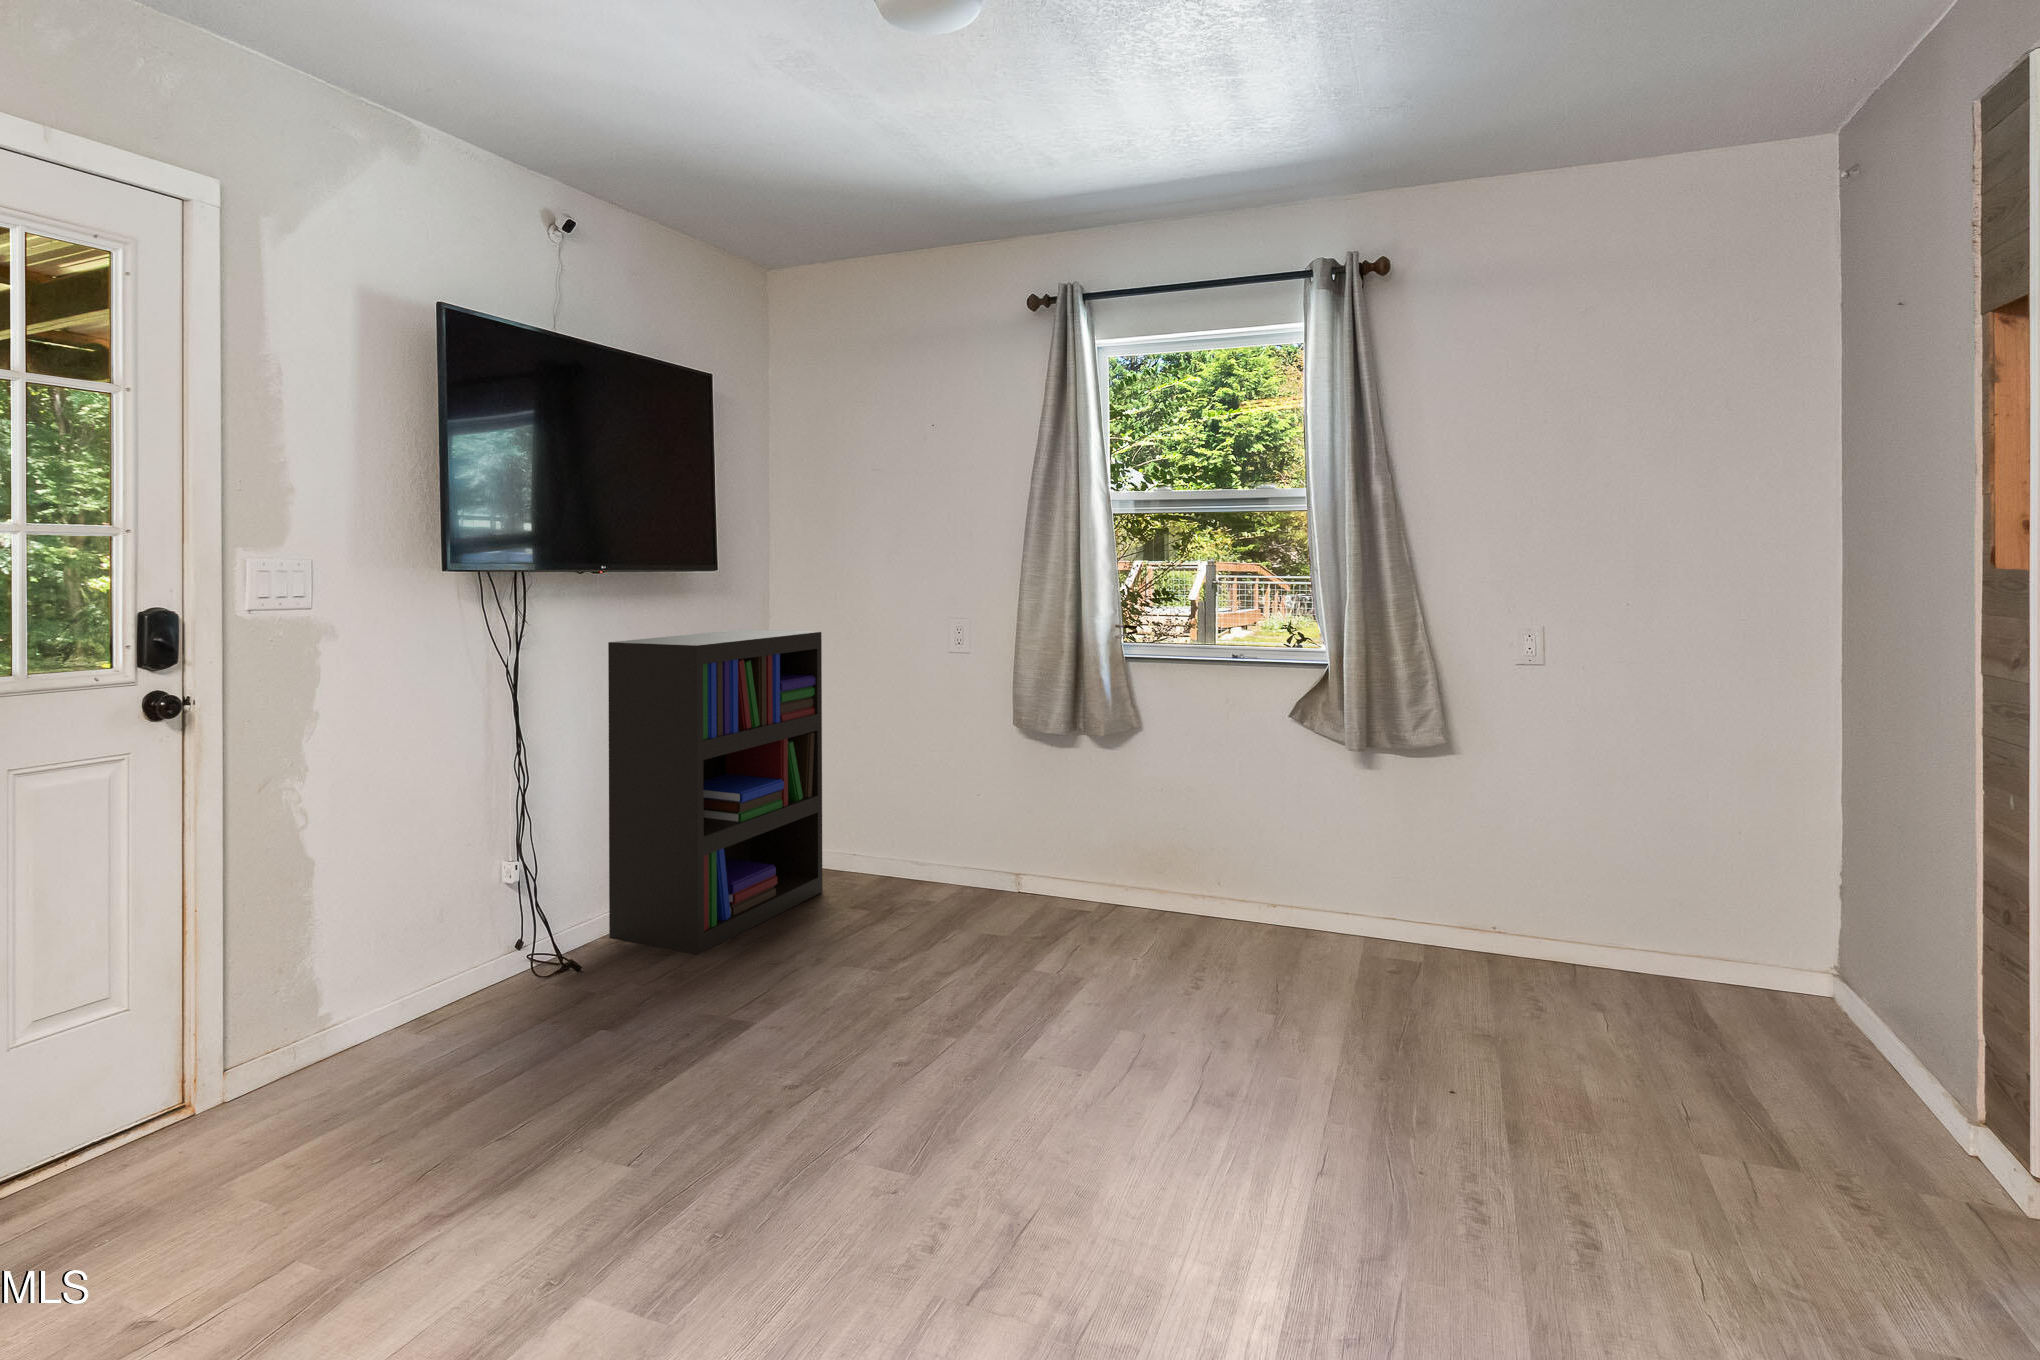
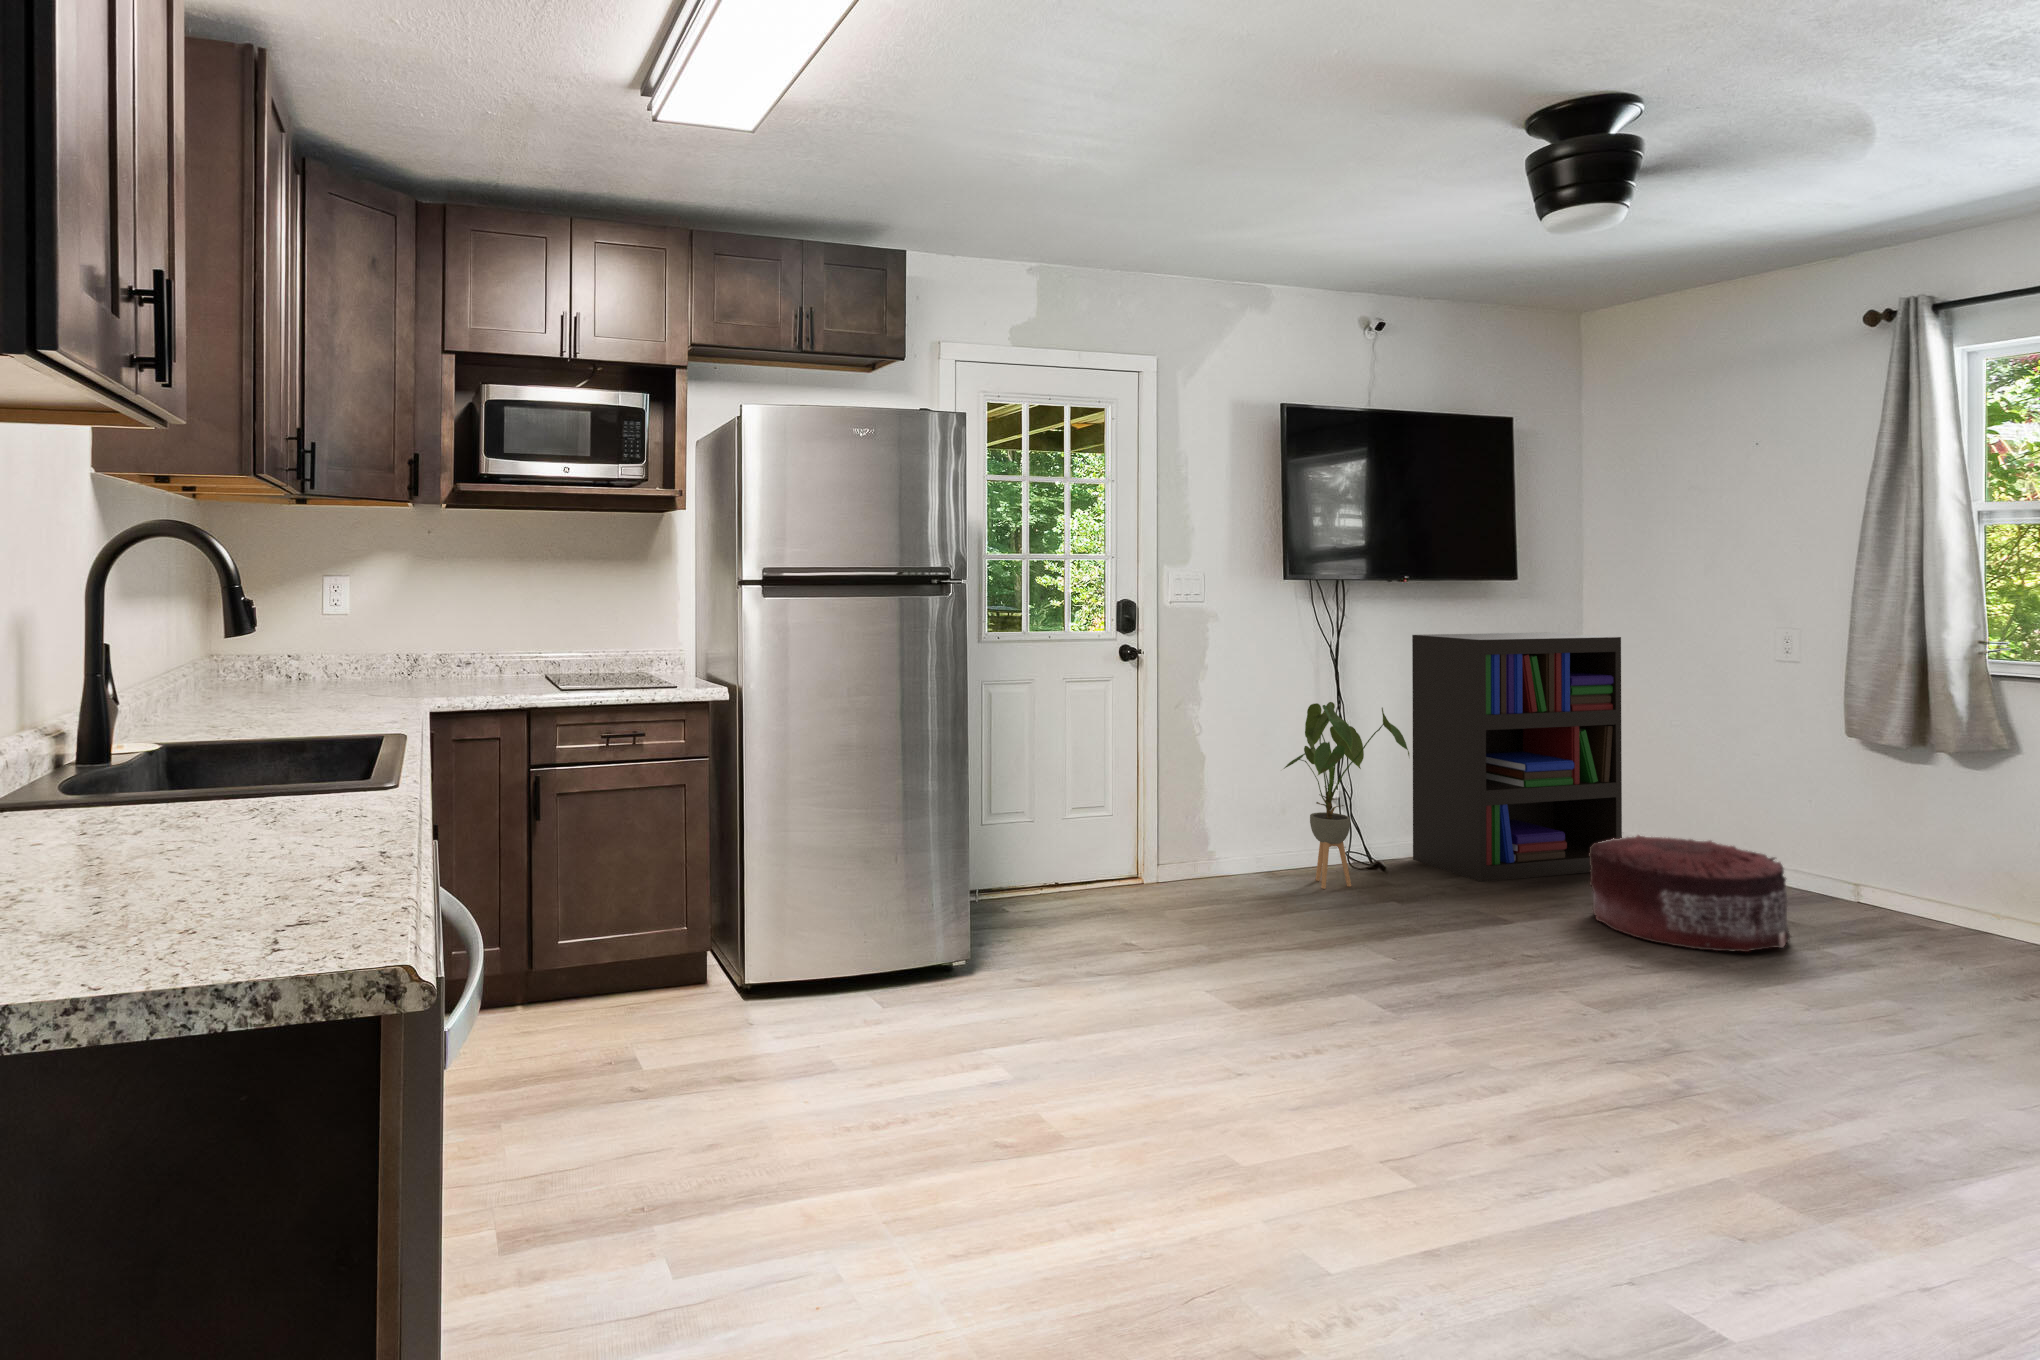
house plant: none [439,749,624,1036] -> present [1284,702,1409,889]
pouf: none [829,854,1015,1001] -> present [1588,835,1790,952]

